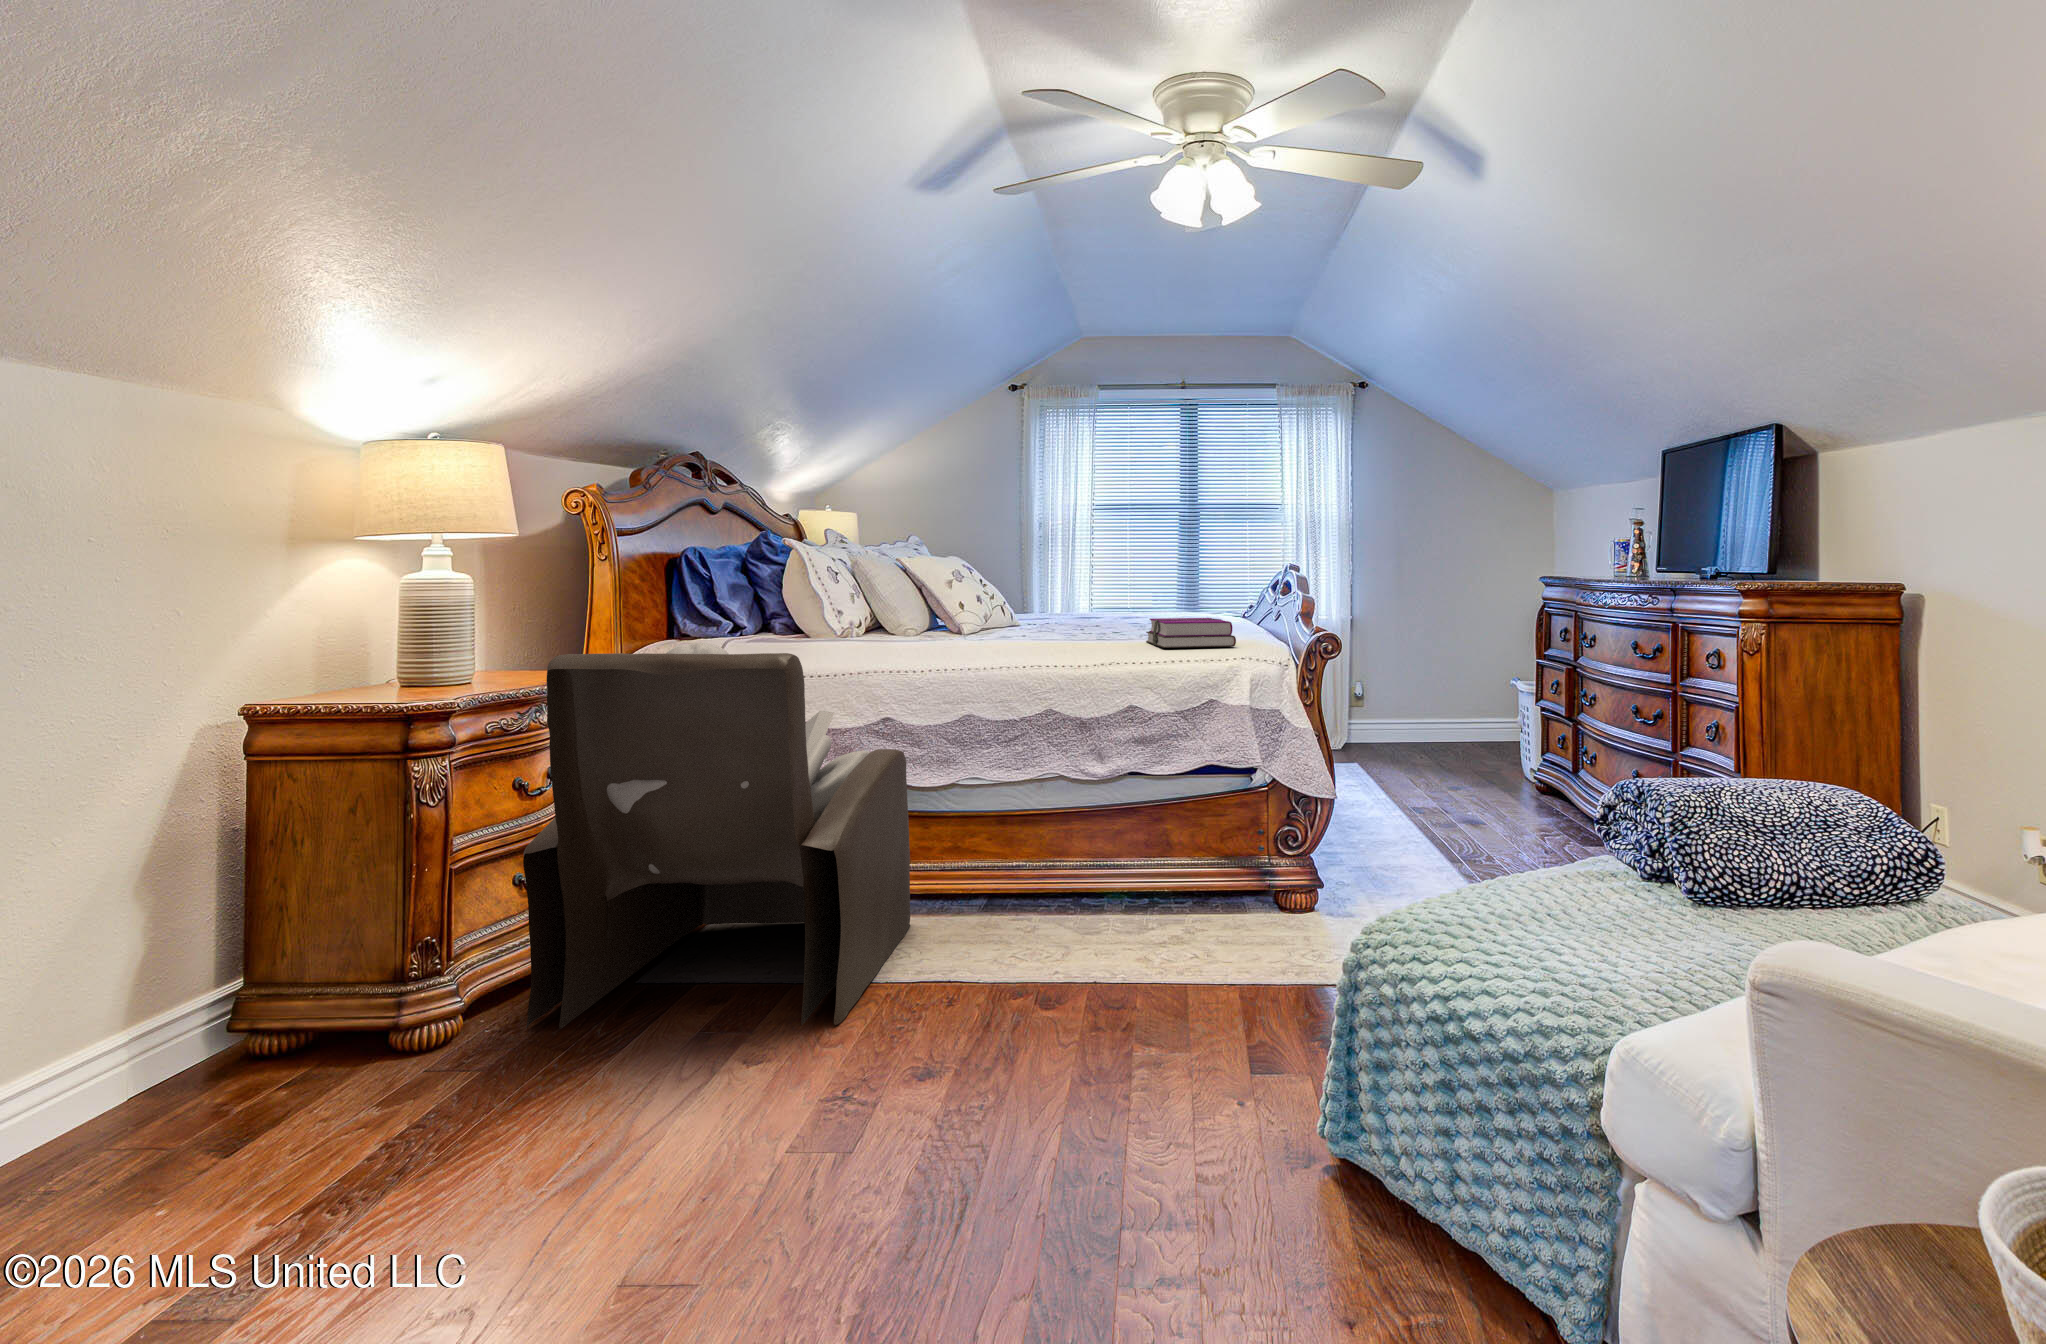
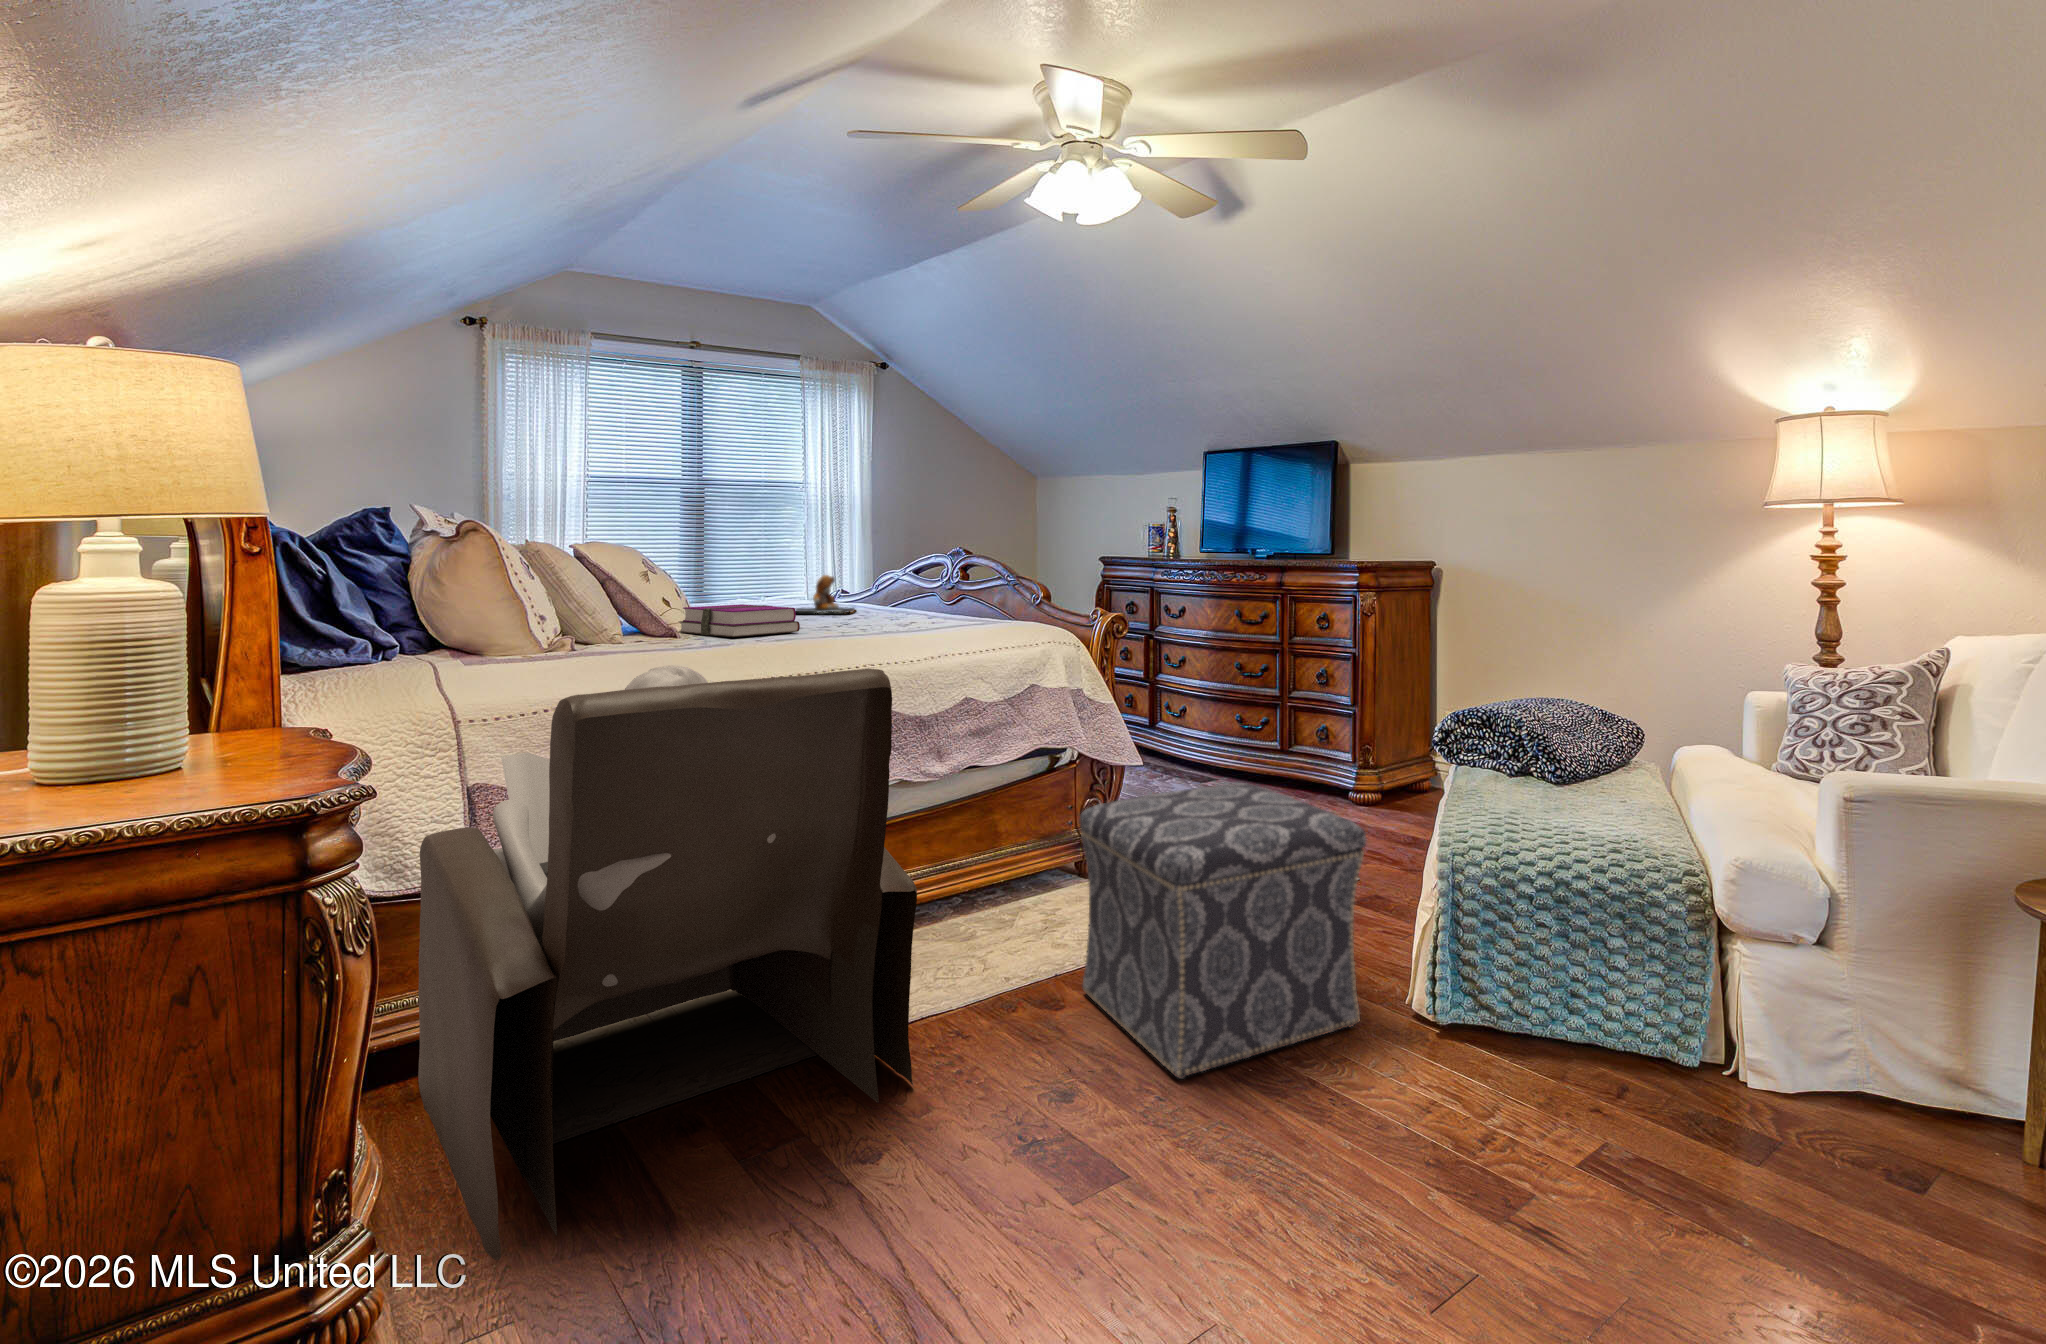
teddy bear: none [1117,588,1192,624] -> present [795,575,855,613]
hardback book: present [1146,618,1236,648] -> present [679,604,800,637]
ottoman: none [980,813,1265,1123] -> present [1079,783,1366,1079]

